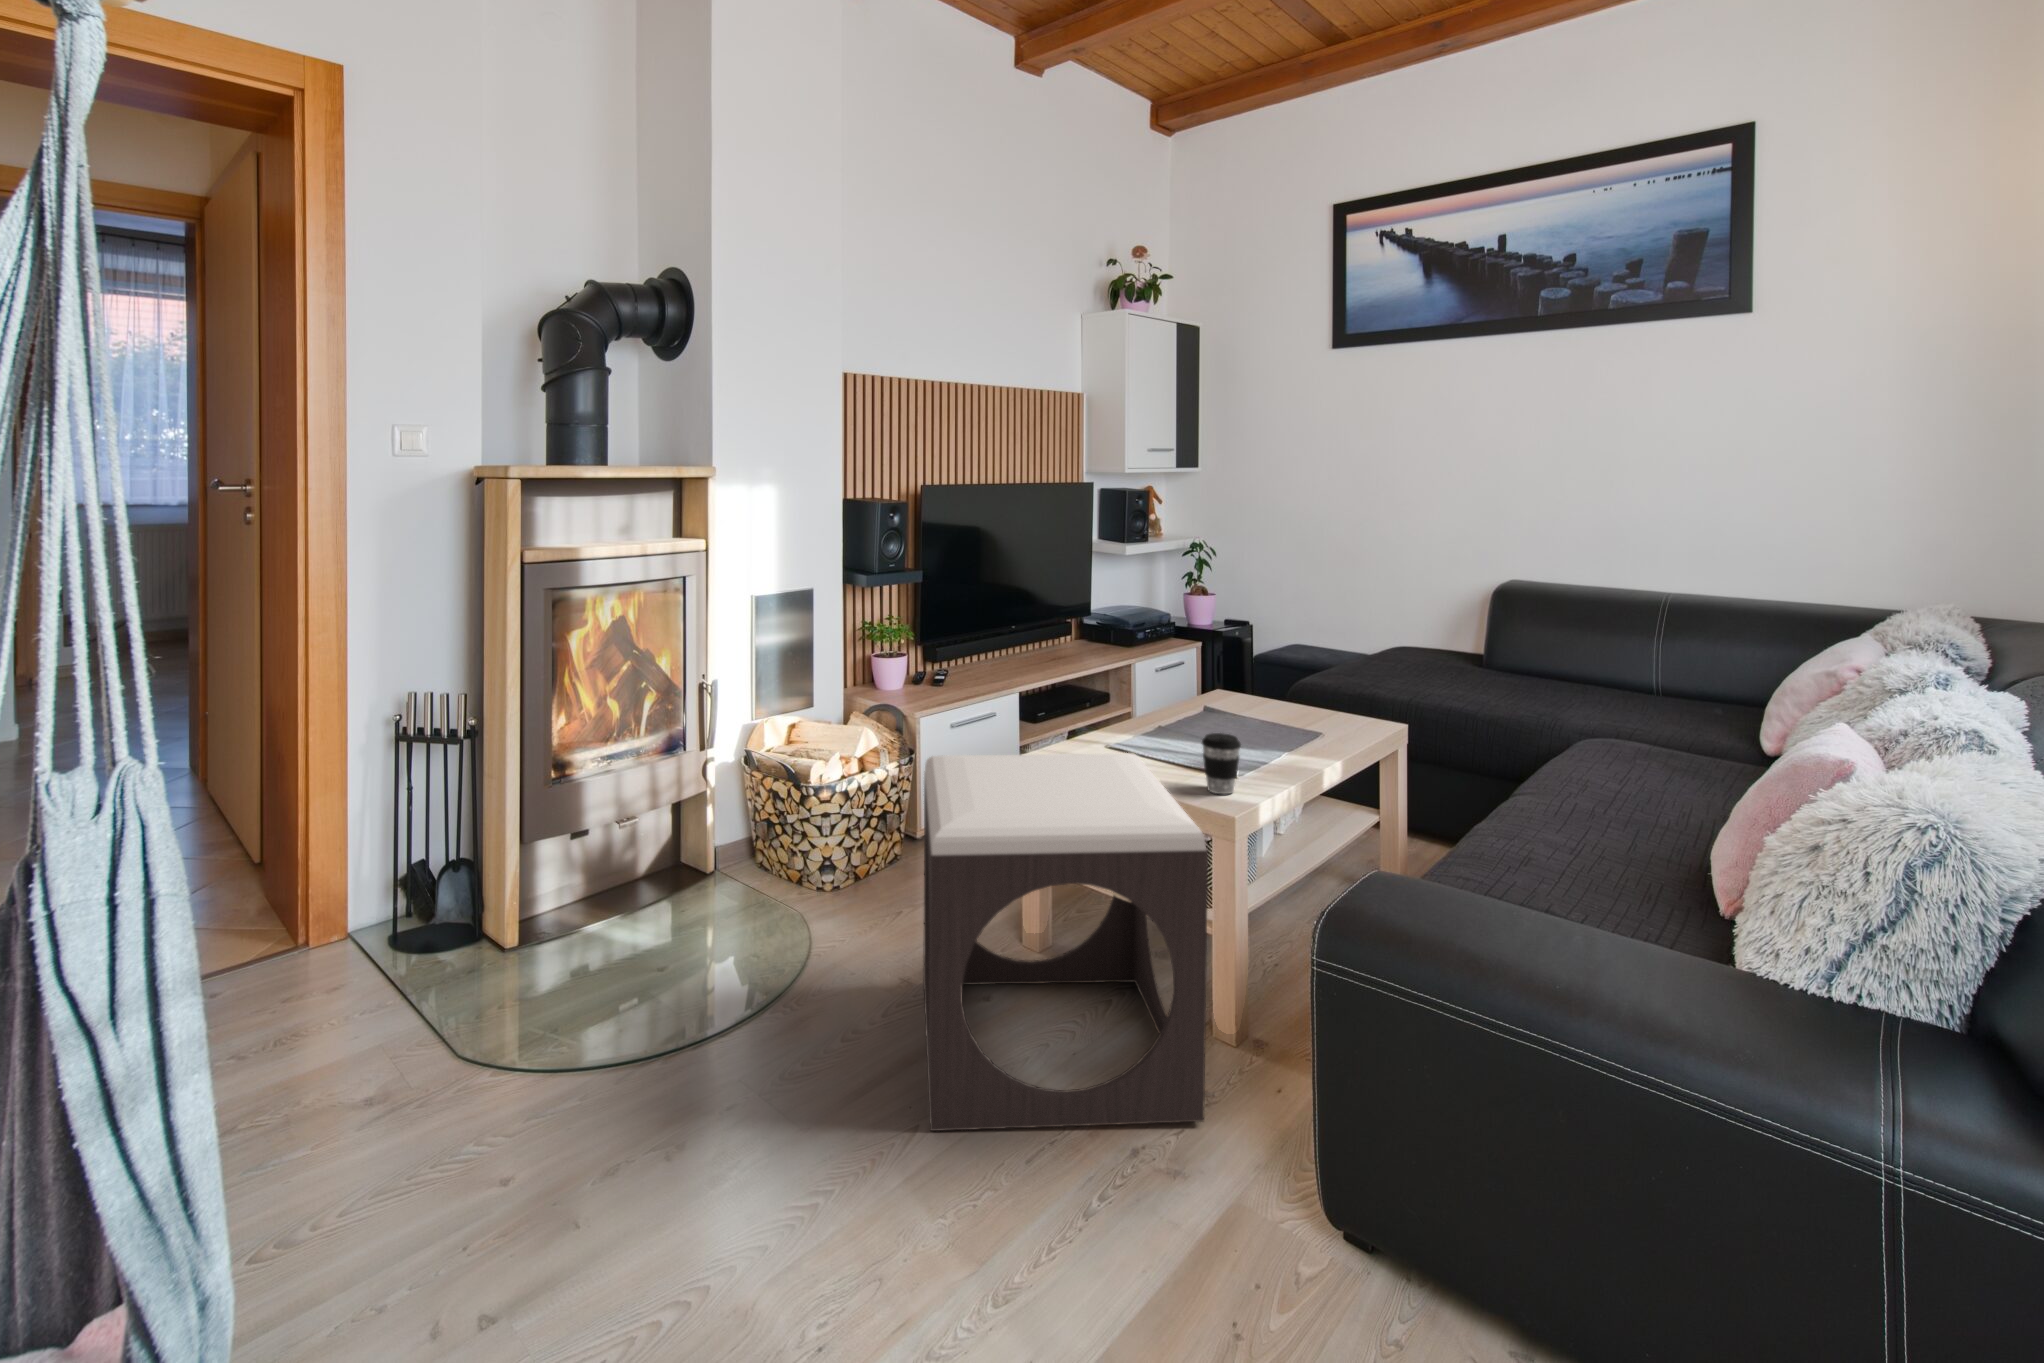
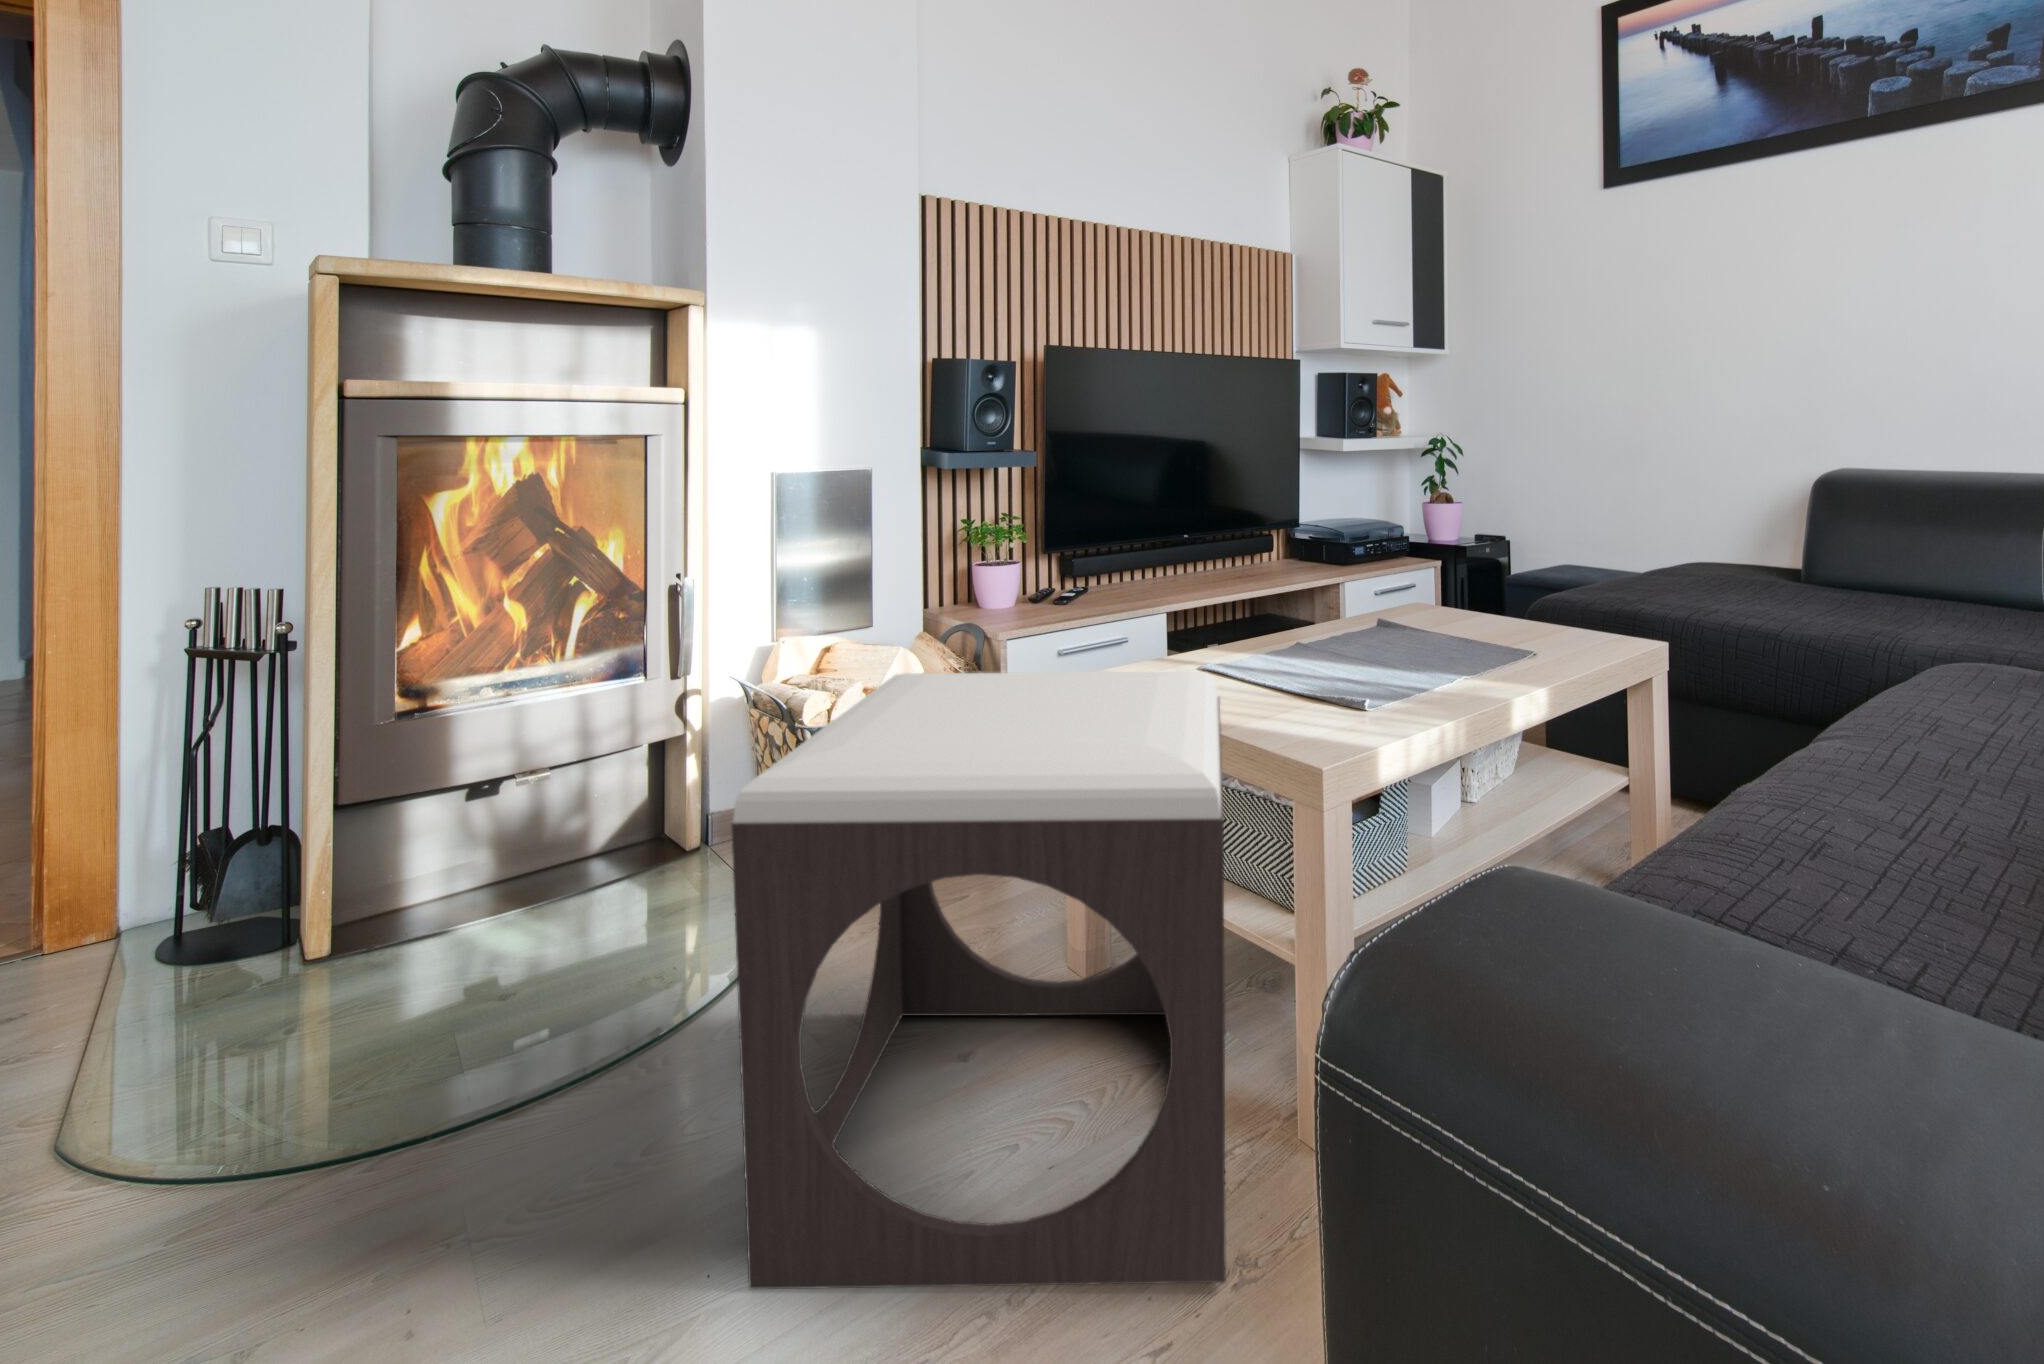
coffee cup: present [1202,733,1241,794] -> none [1301,640,1361,733]

